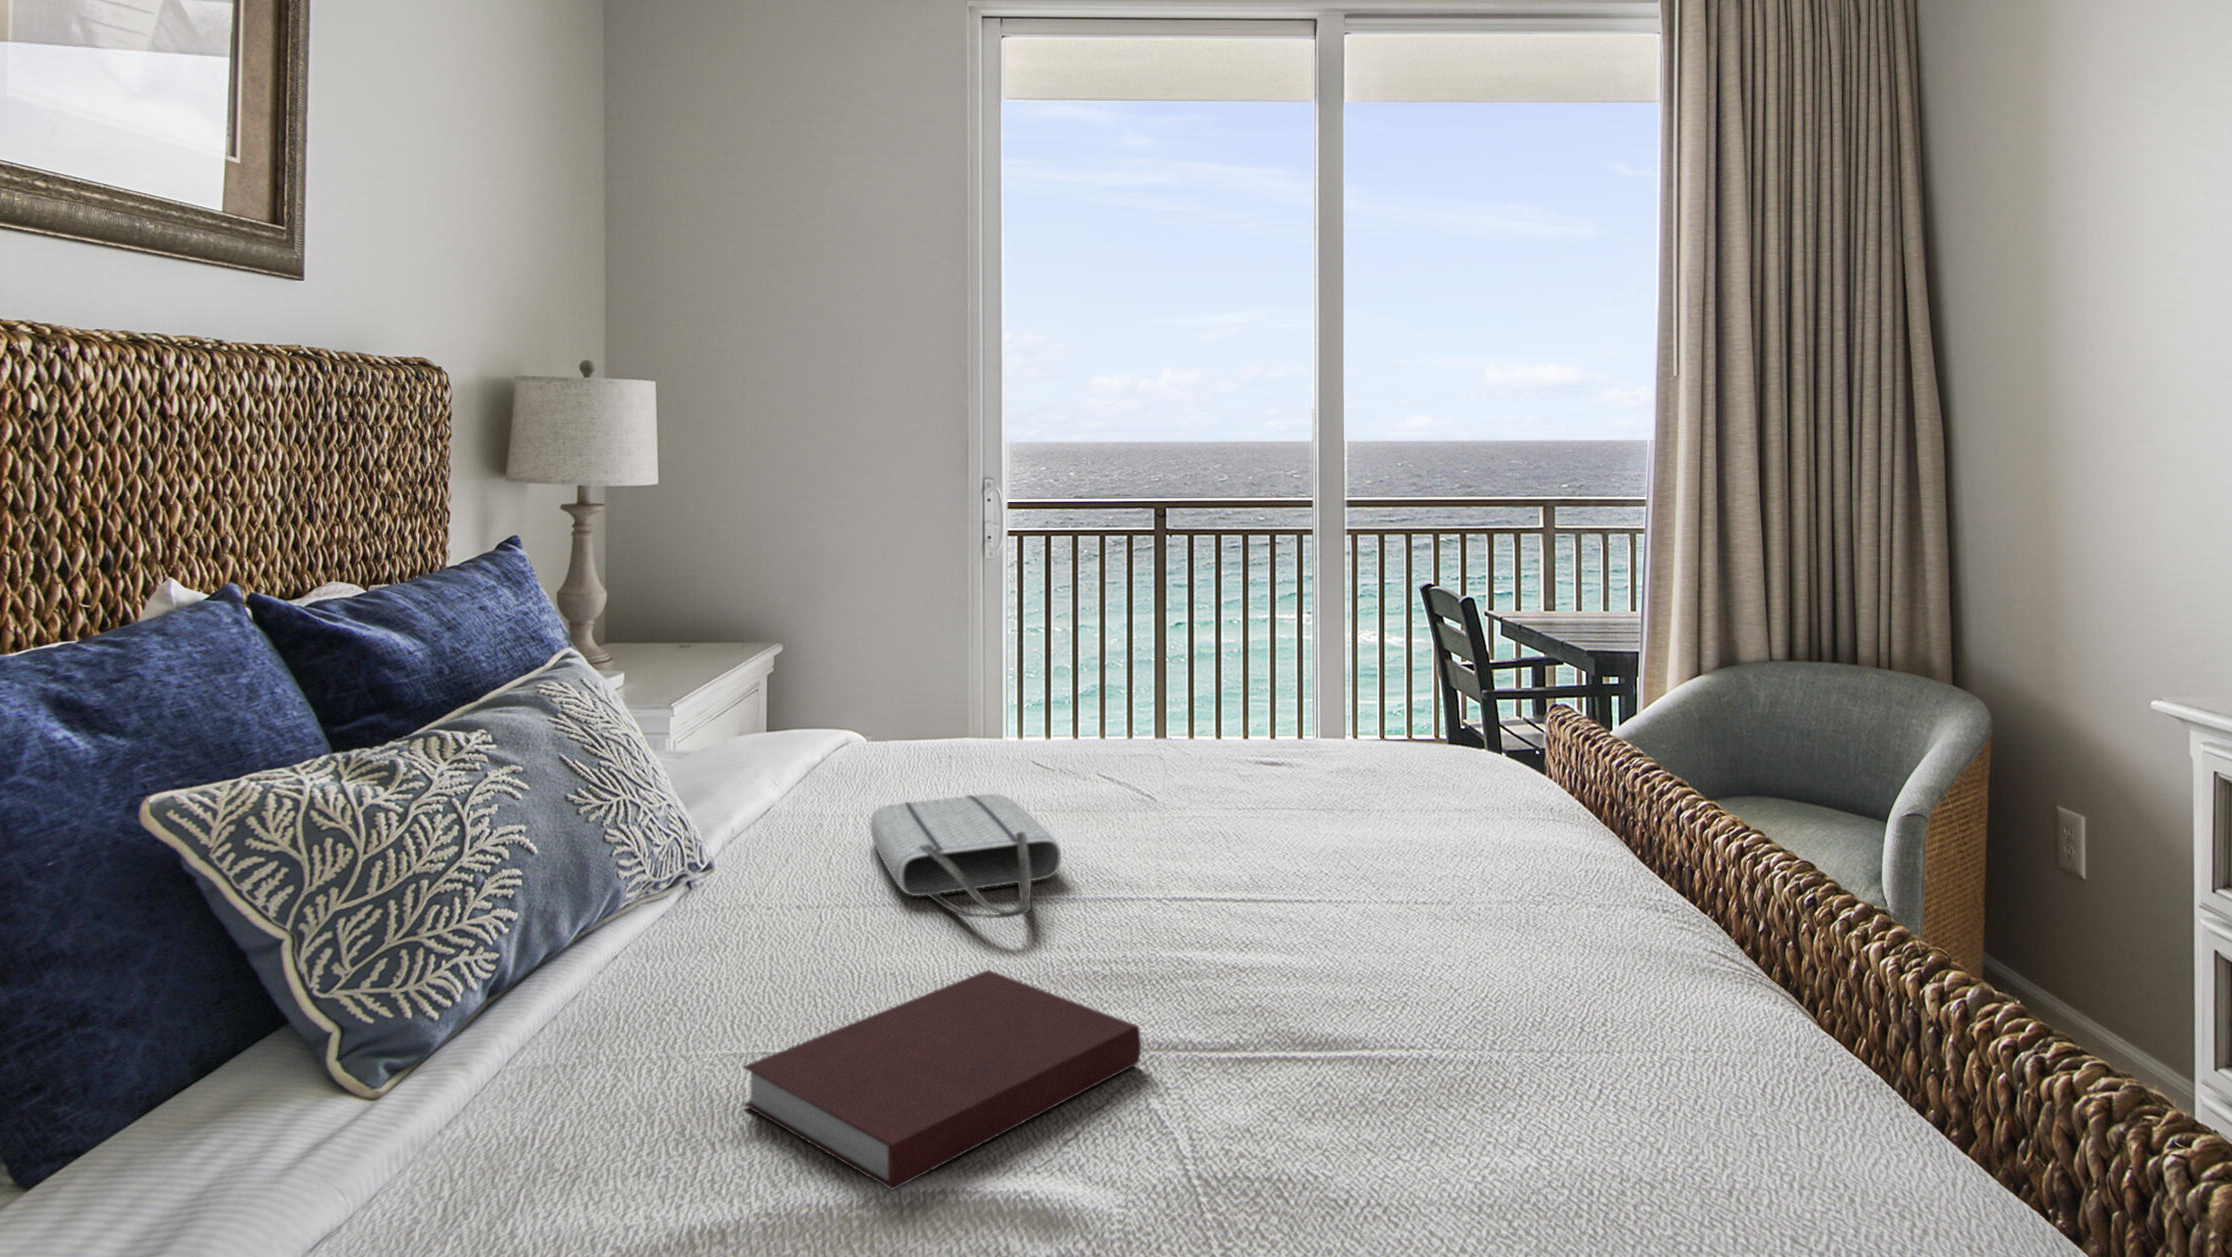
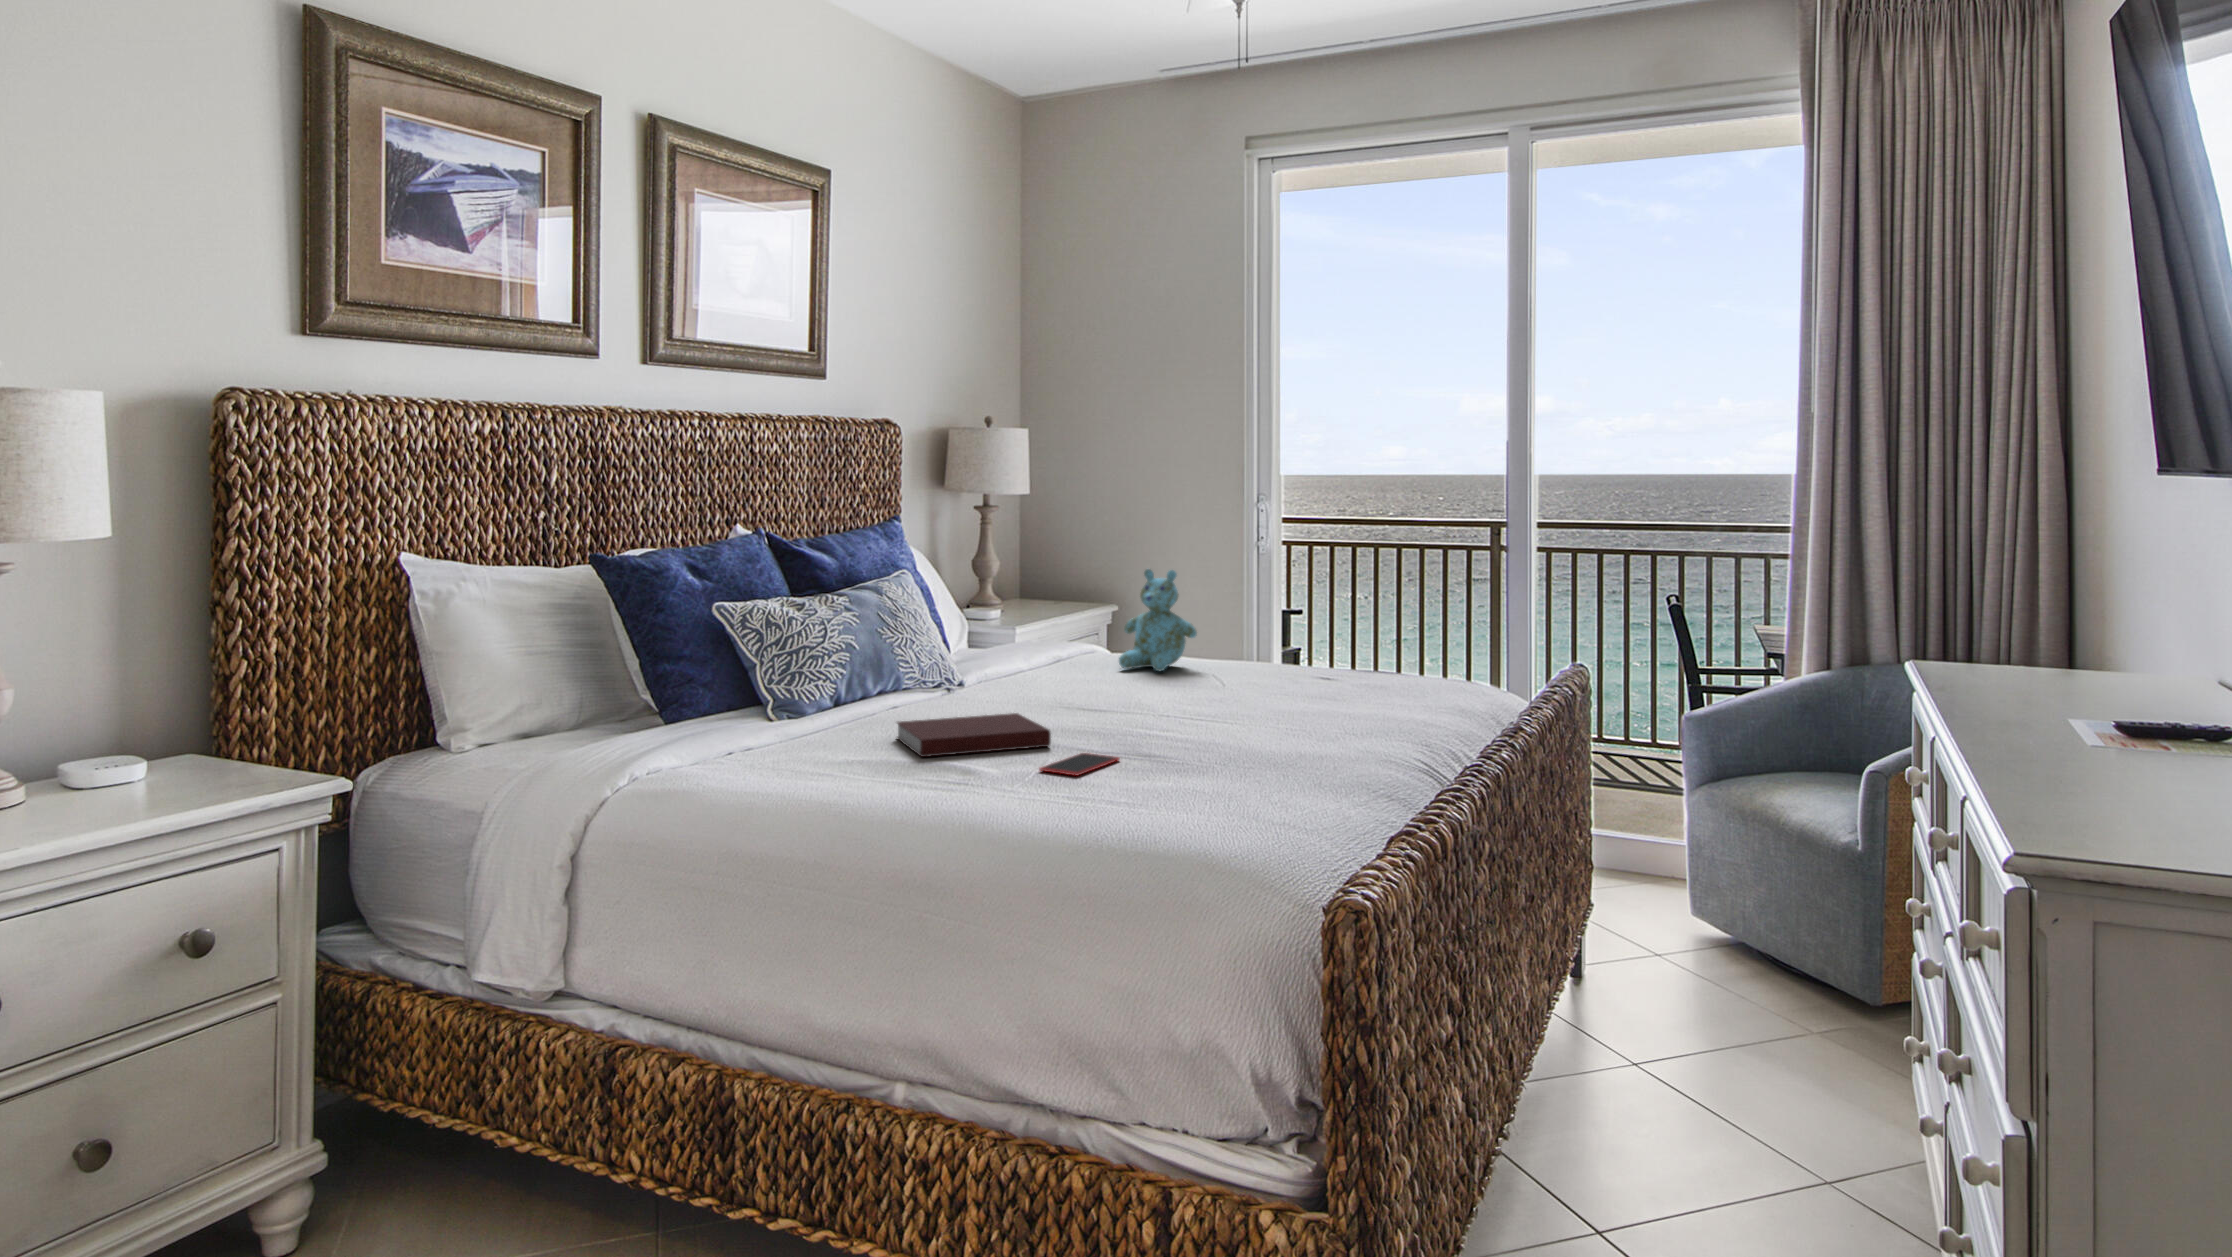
stuffed bear: none [954,605,1089,783] -> present [1119,569,1197,671]
tote bag: present [870,794,1061,918] -> none [1025,664,1115,705]
smartphone: none [1238,1077,1354,1187] -> present [1039,753,1120,776]

